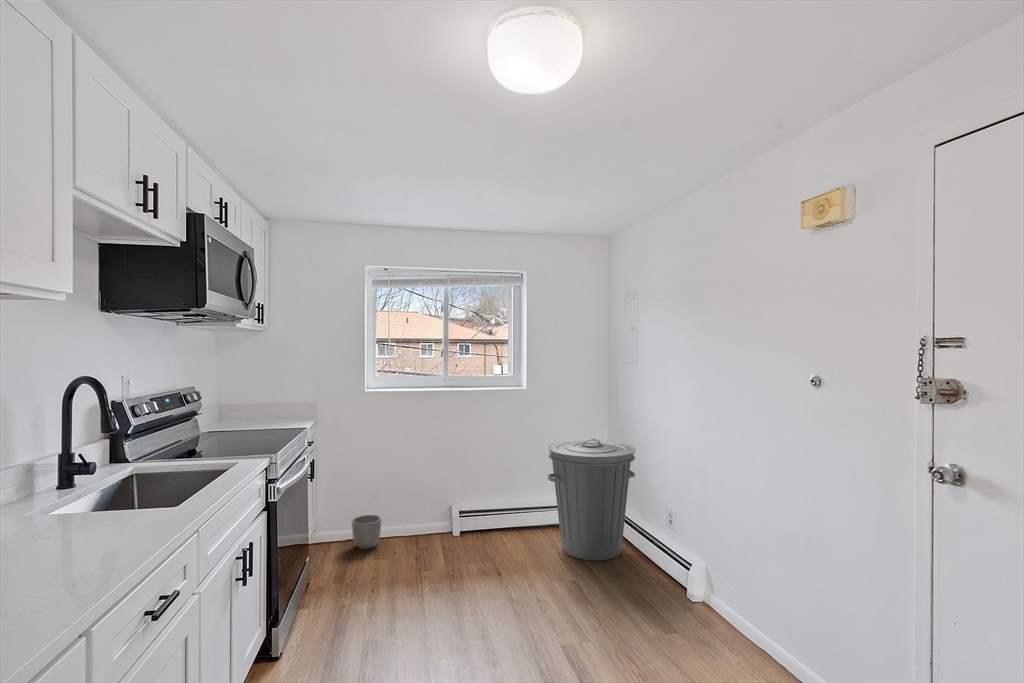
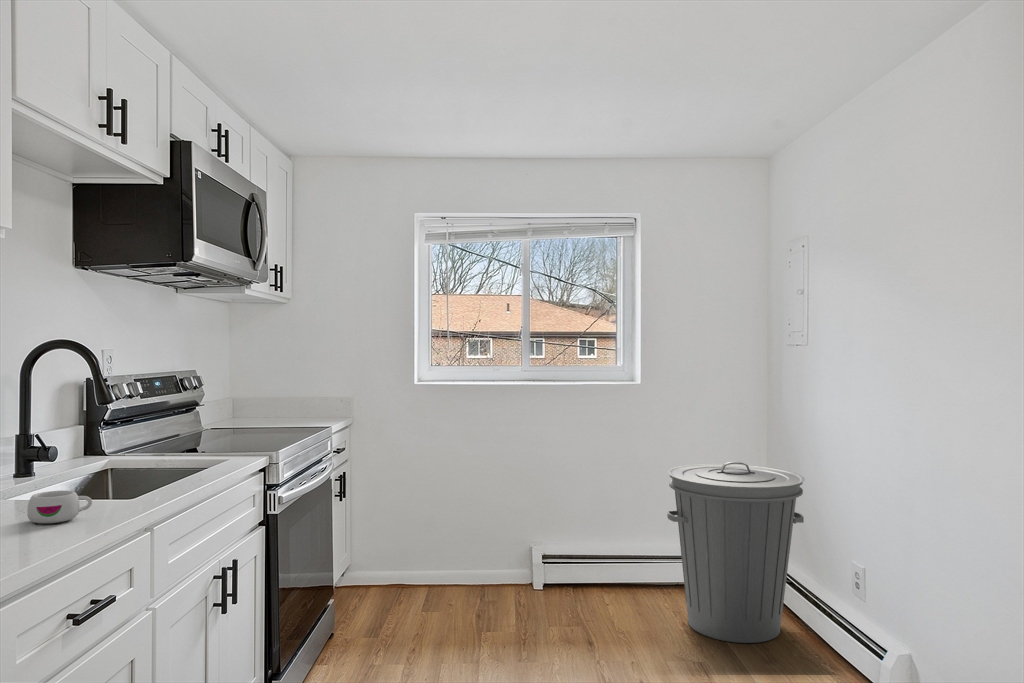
mug: none [93,506,150,537] -> present [27,491,92,524]
planter: present [352,515,381,550] -> none [394,553,434,599]

